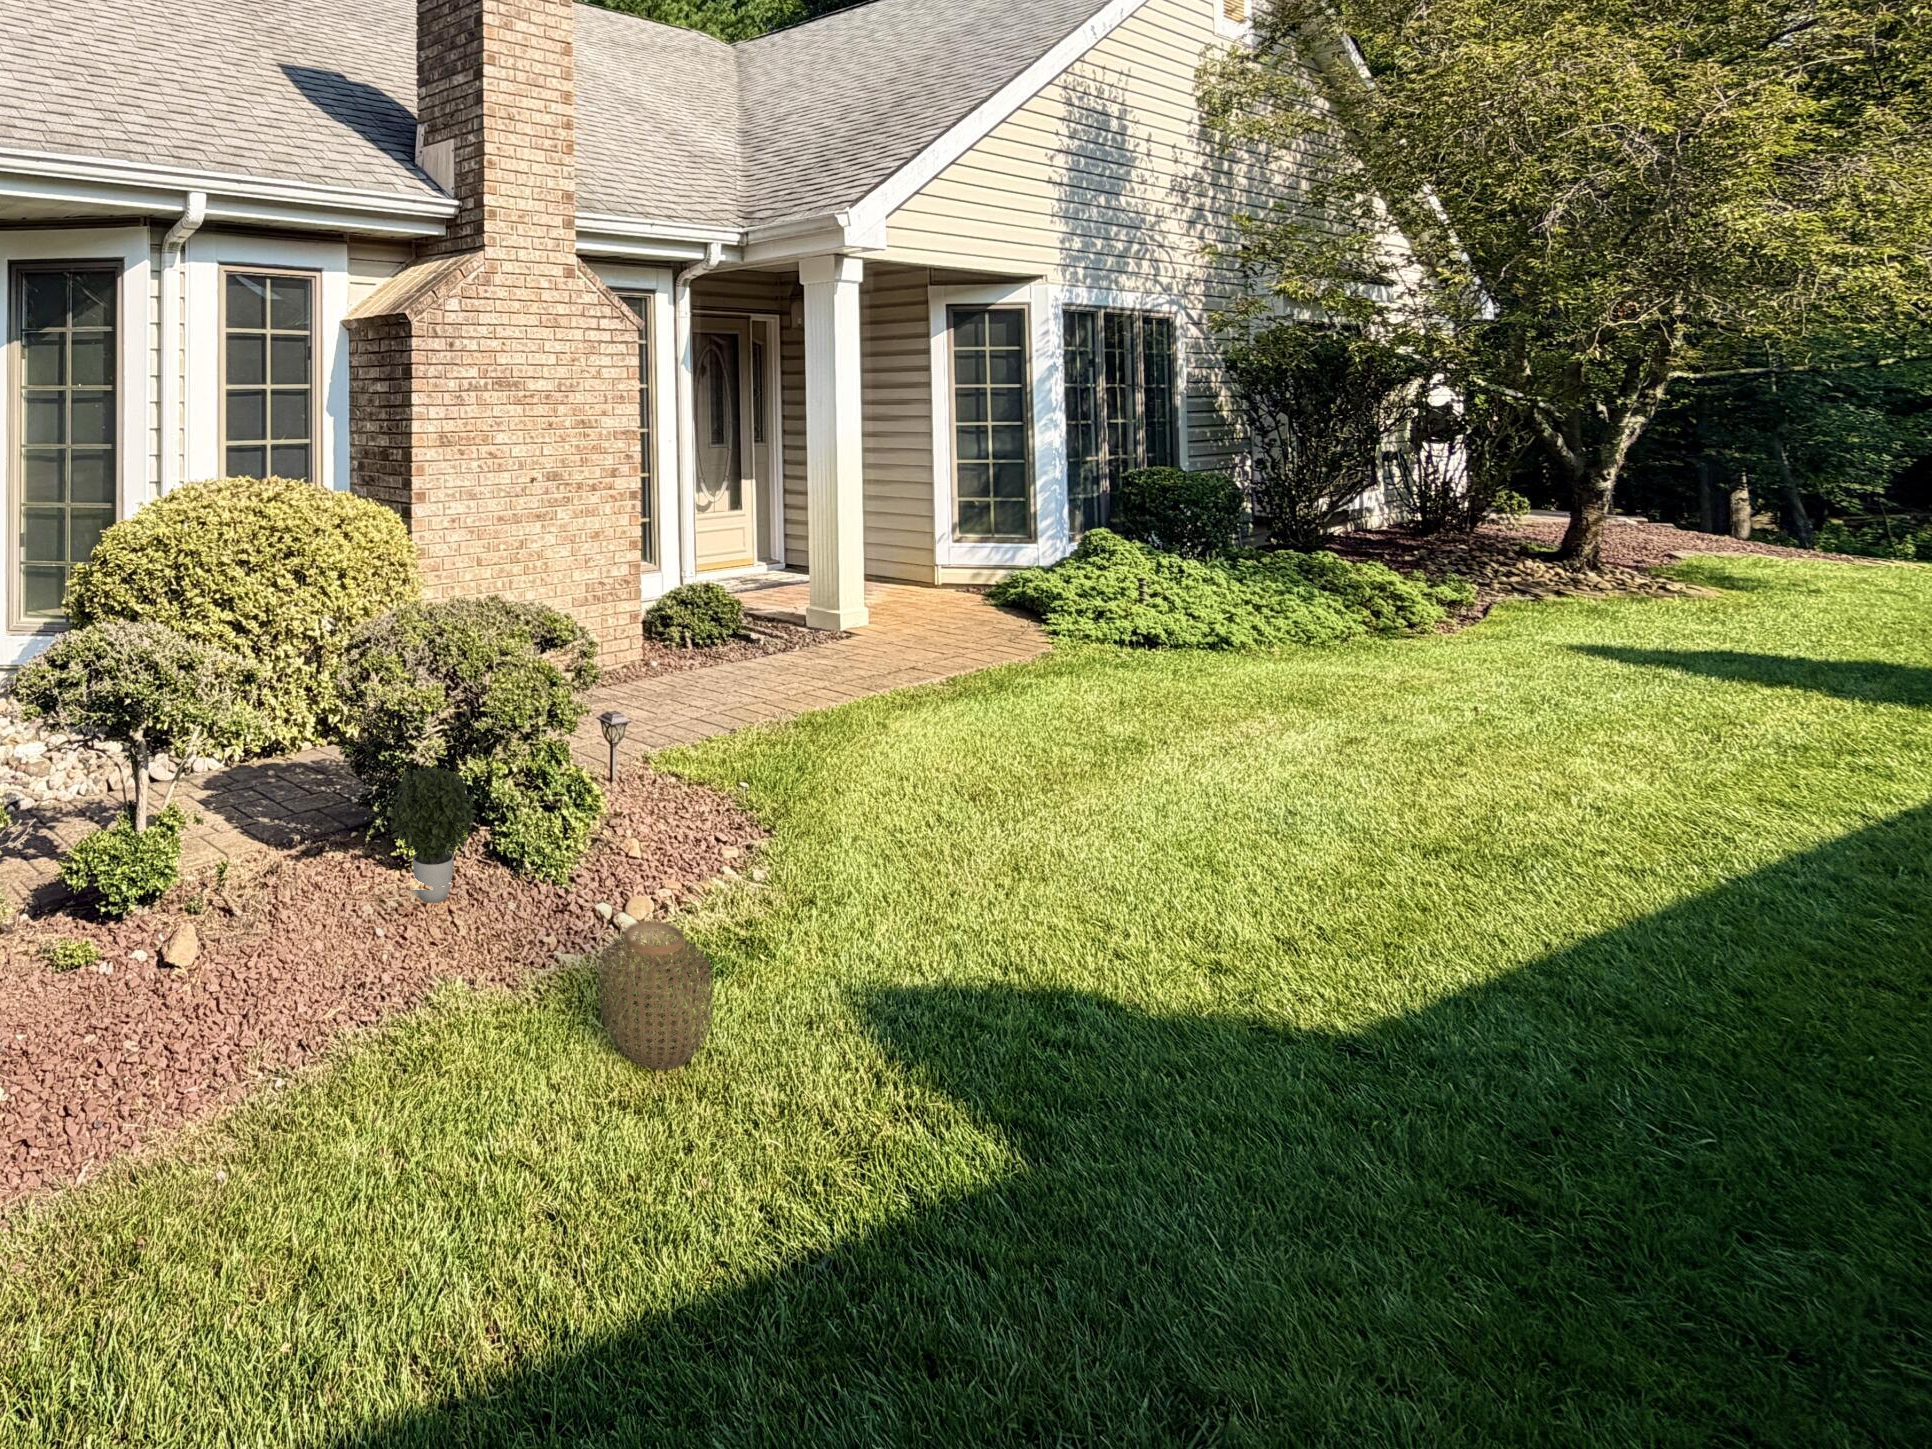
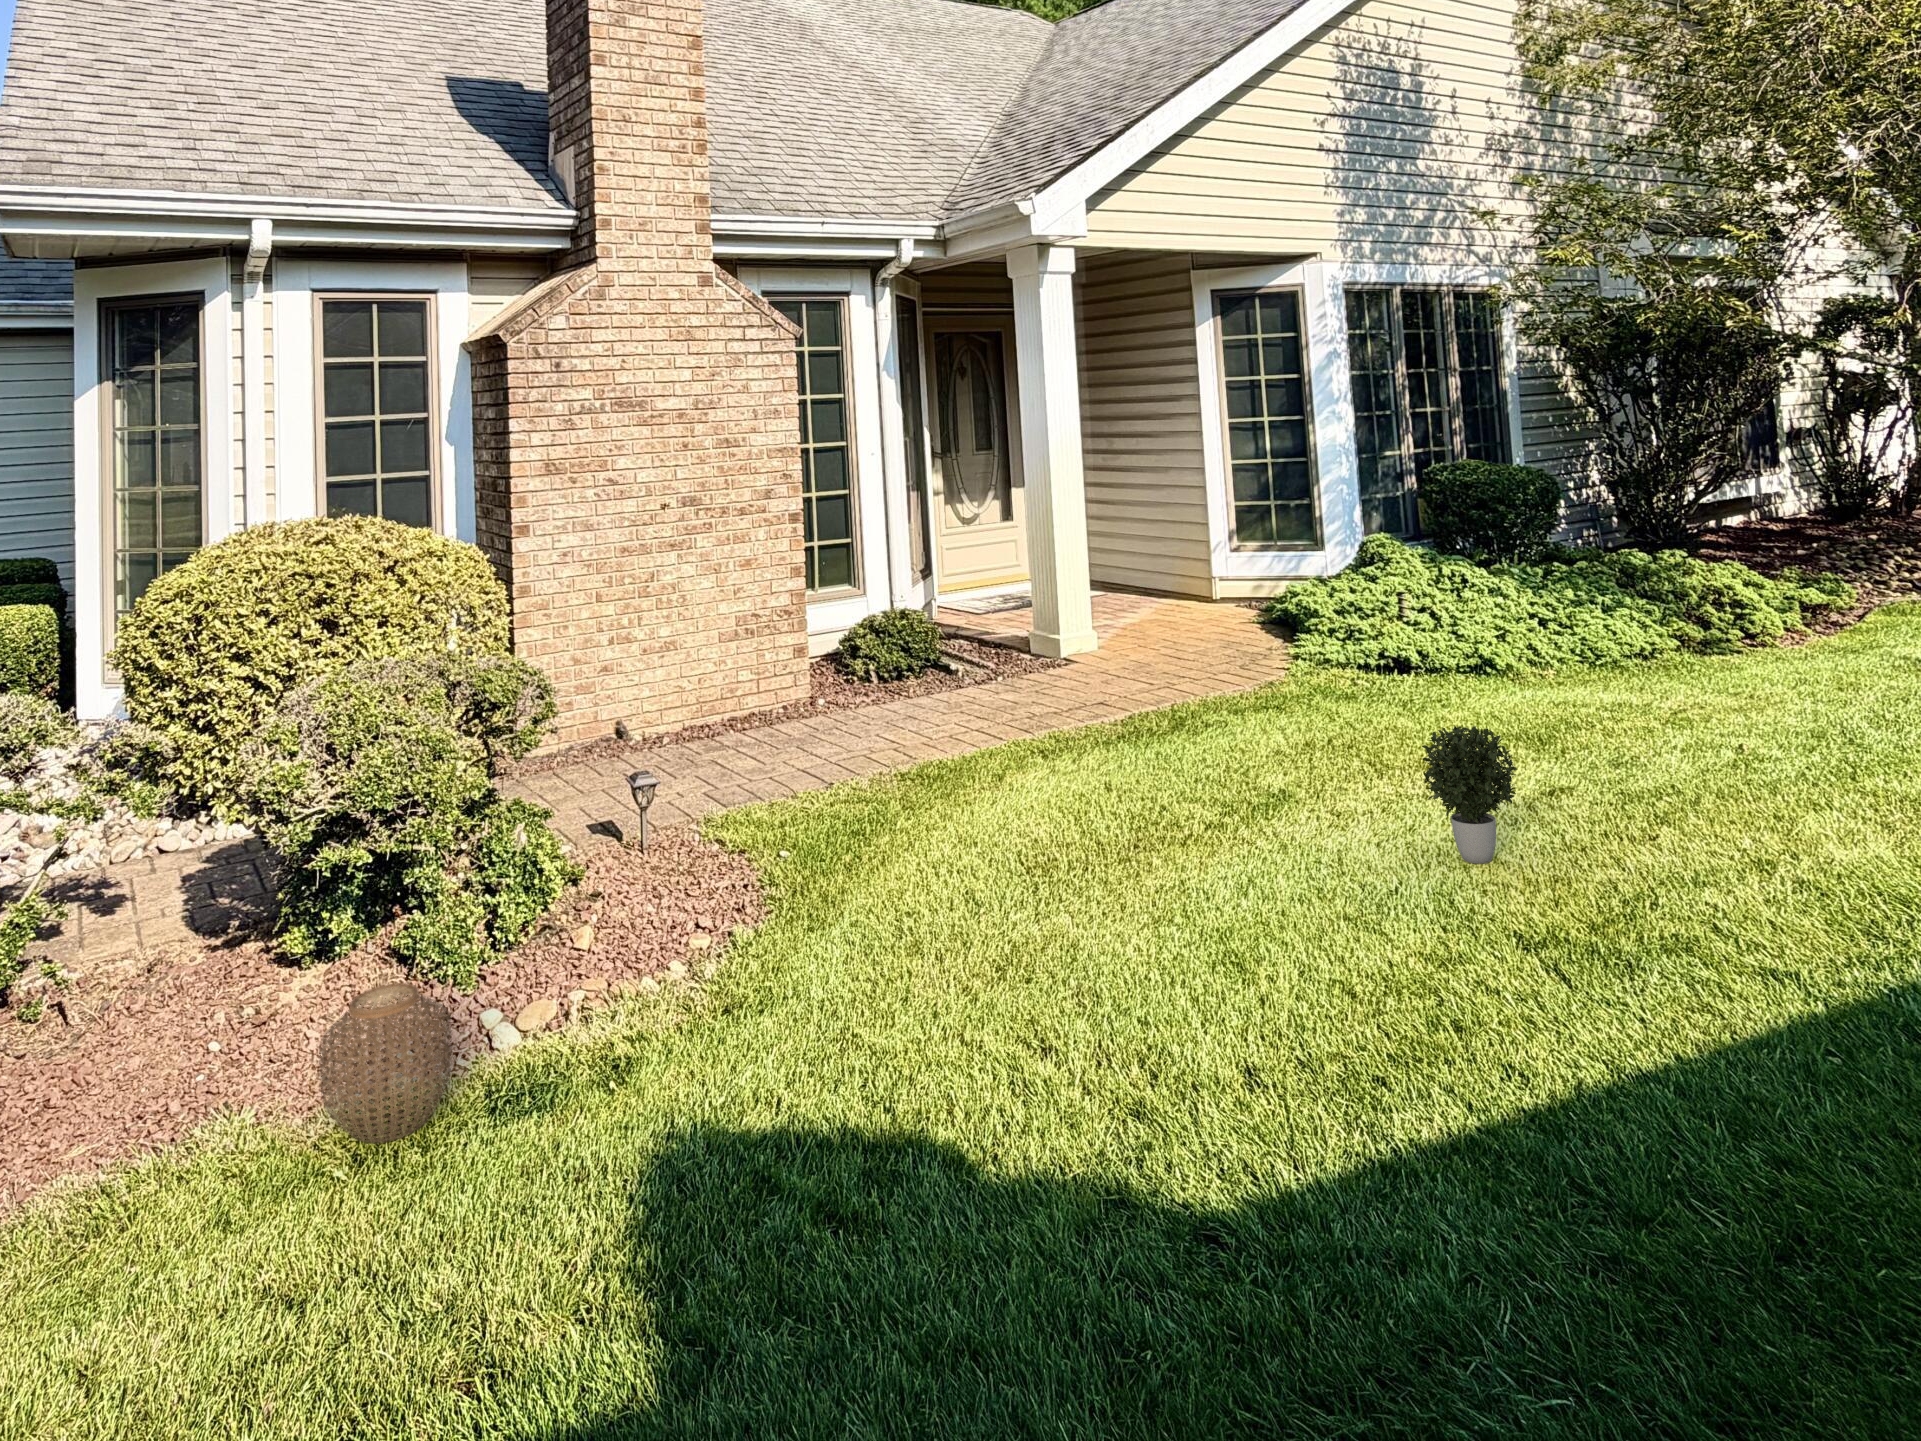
potted plant: present [386,766,477,903] -> present [1422,725,1517,864]

